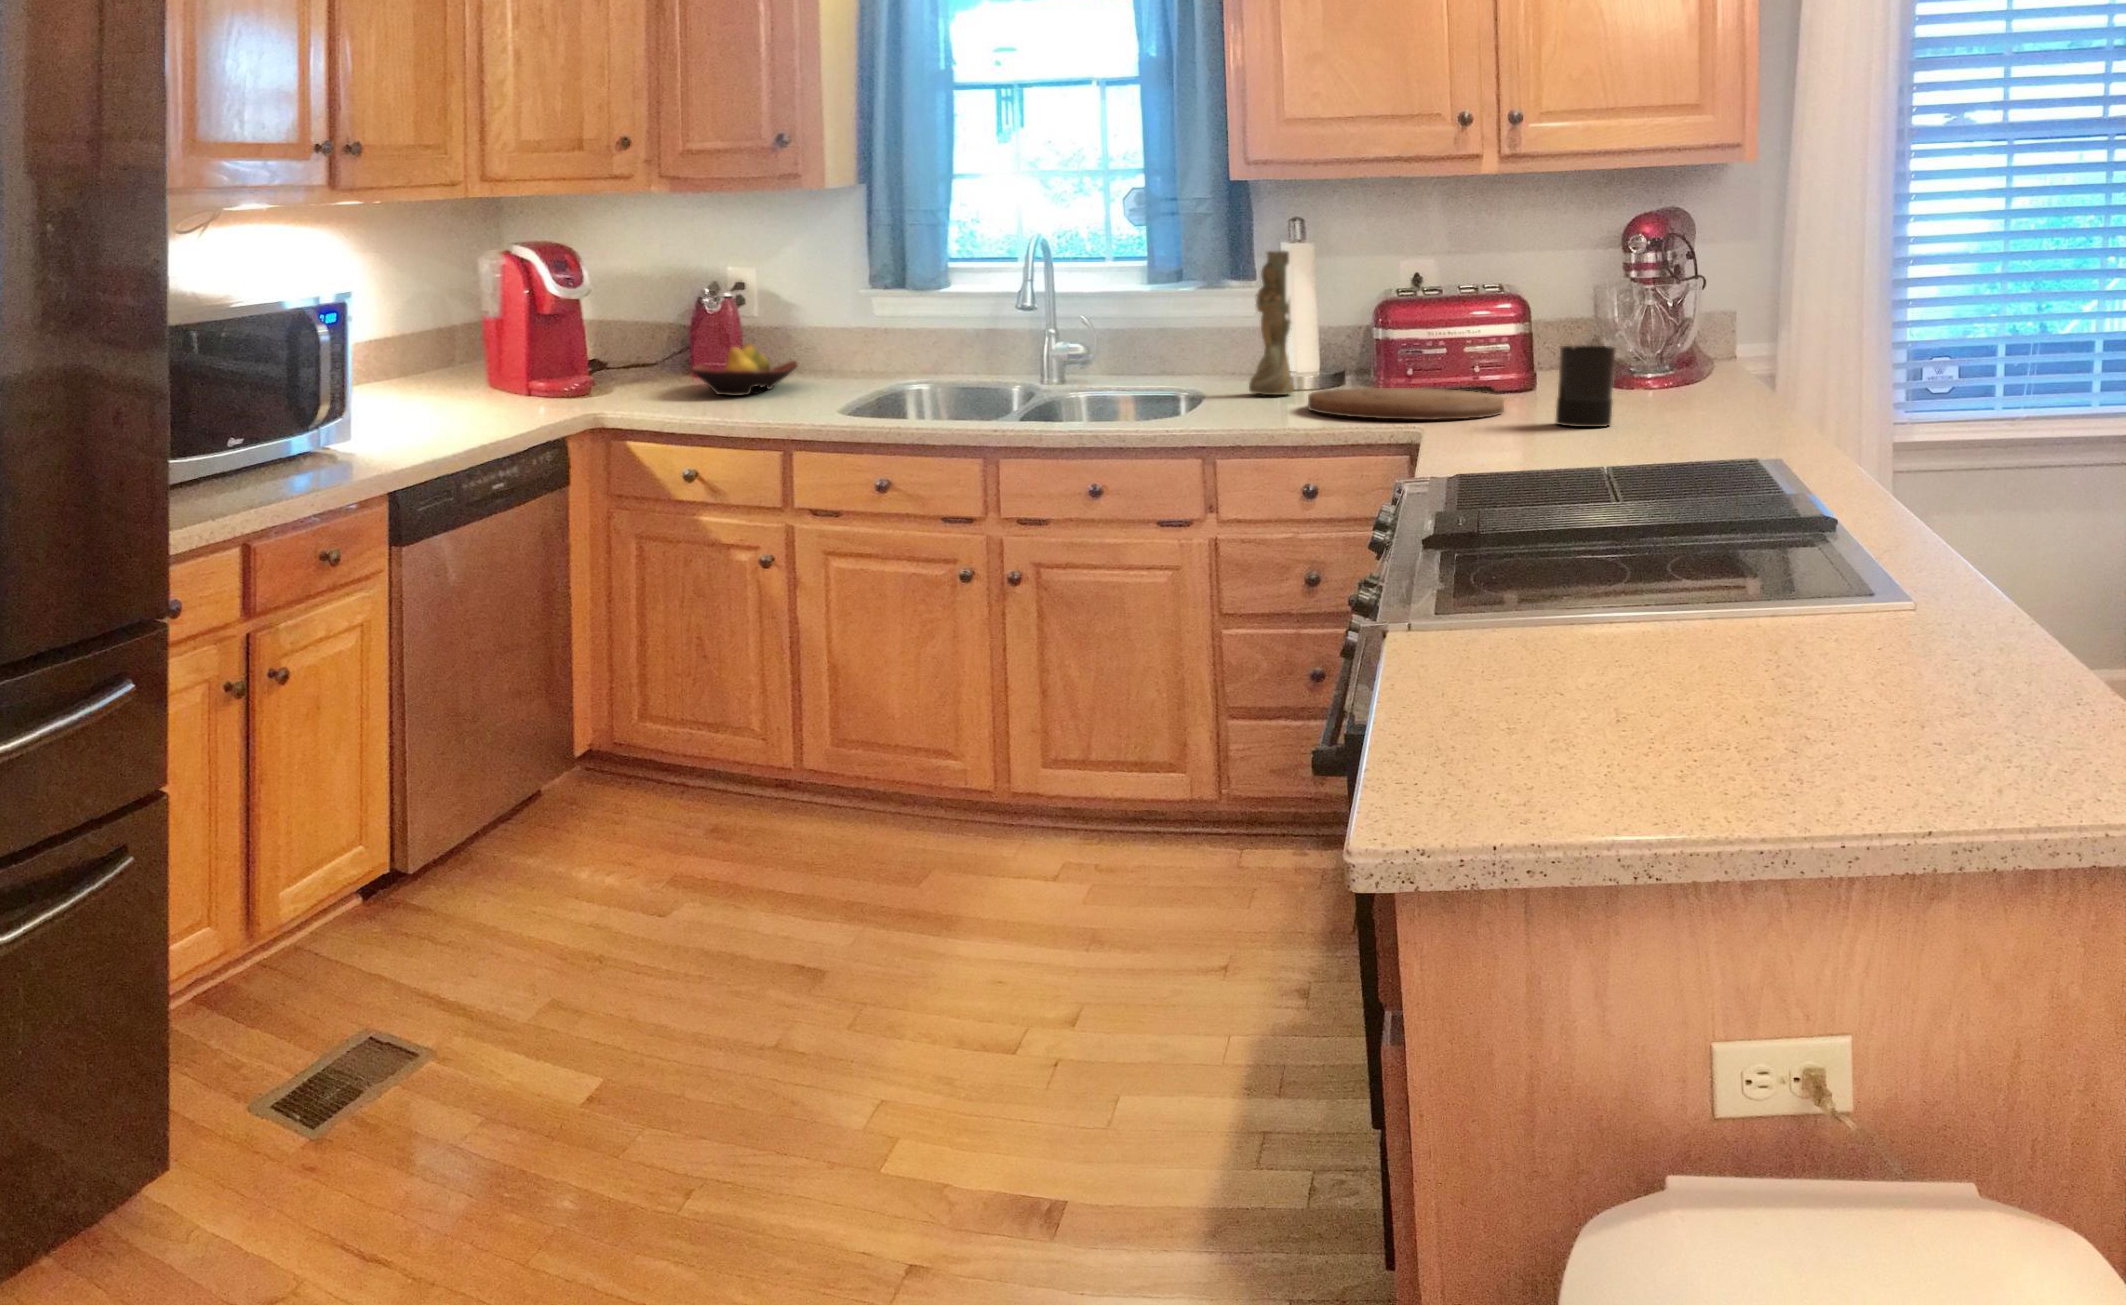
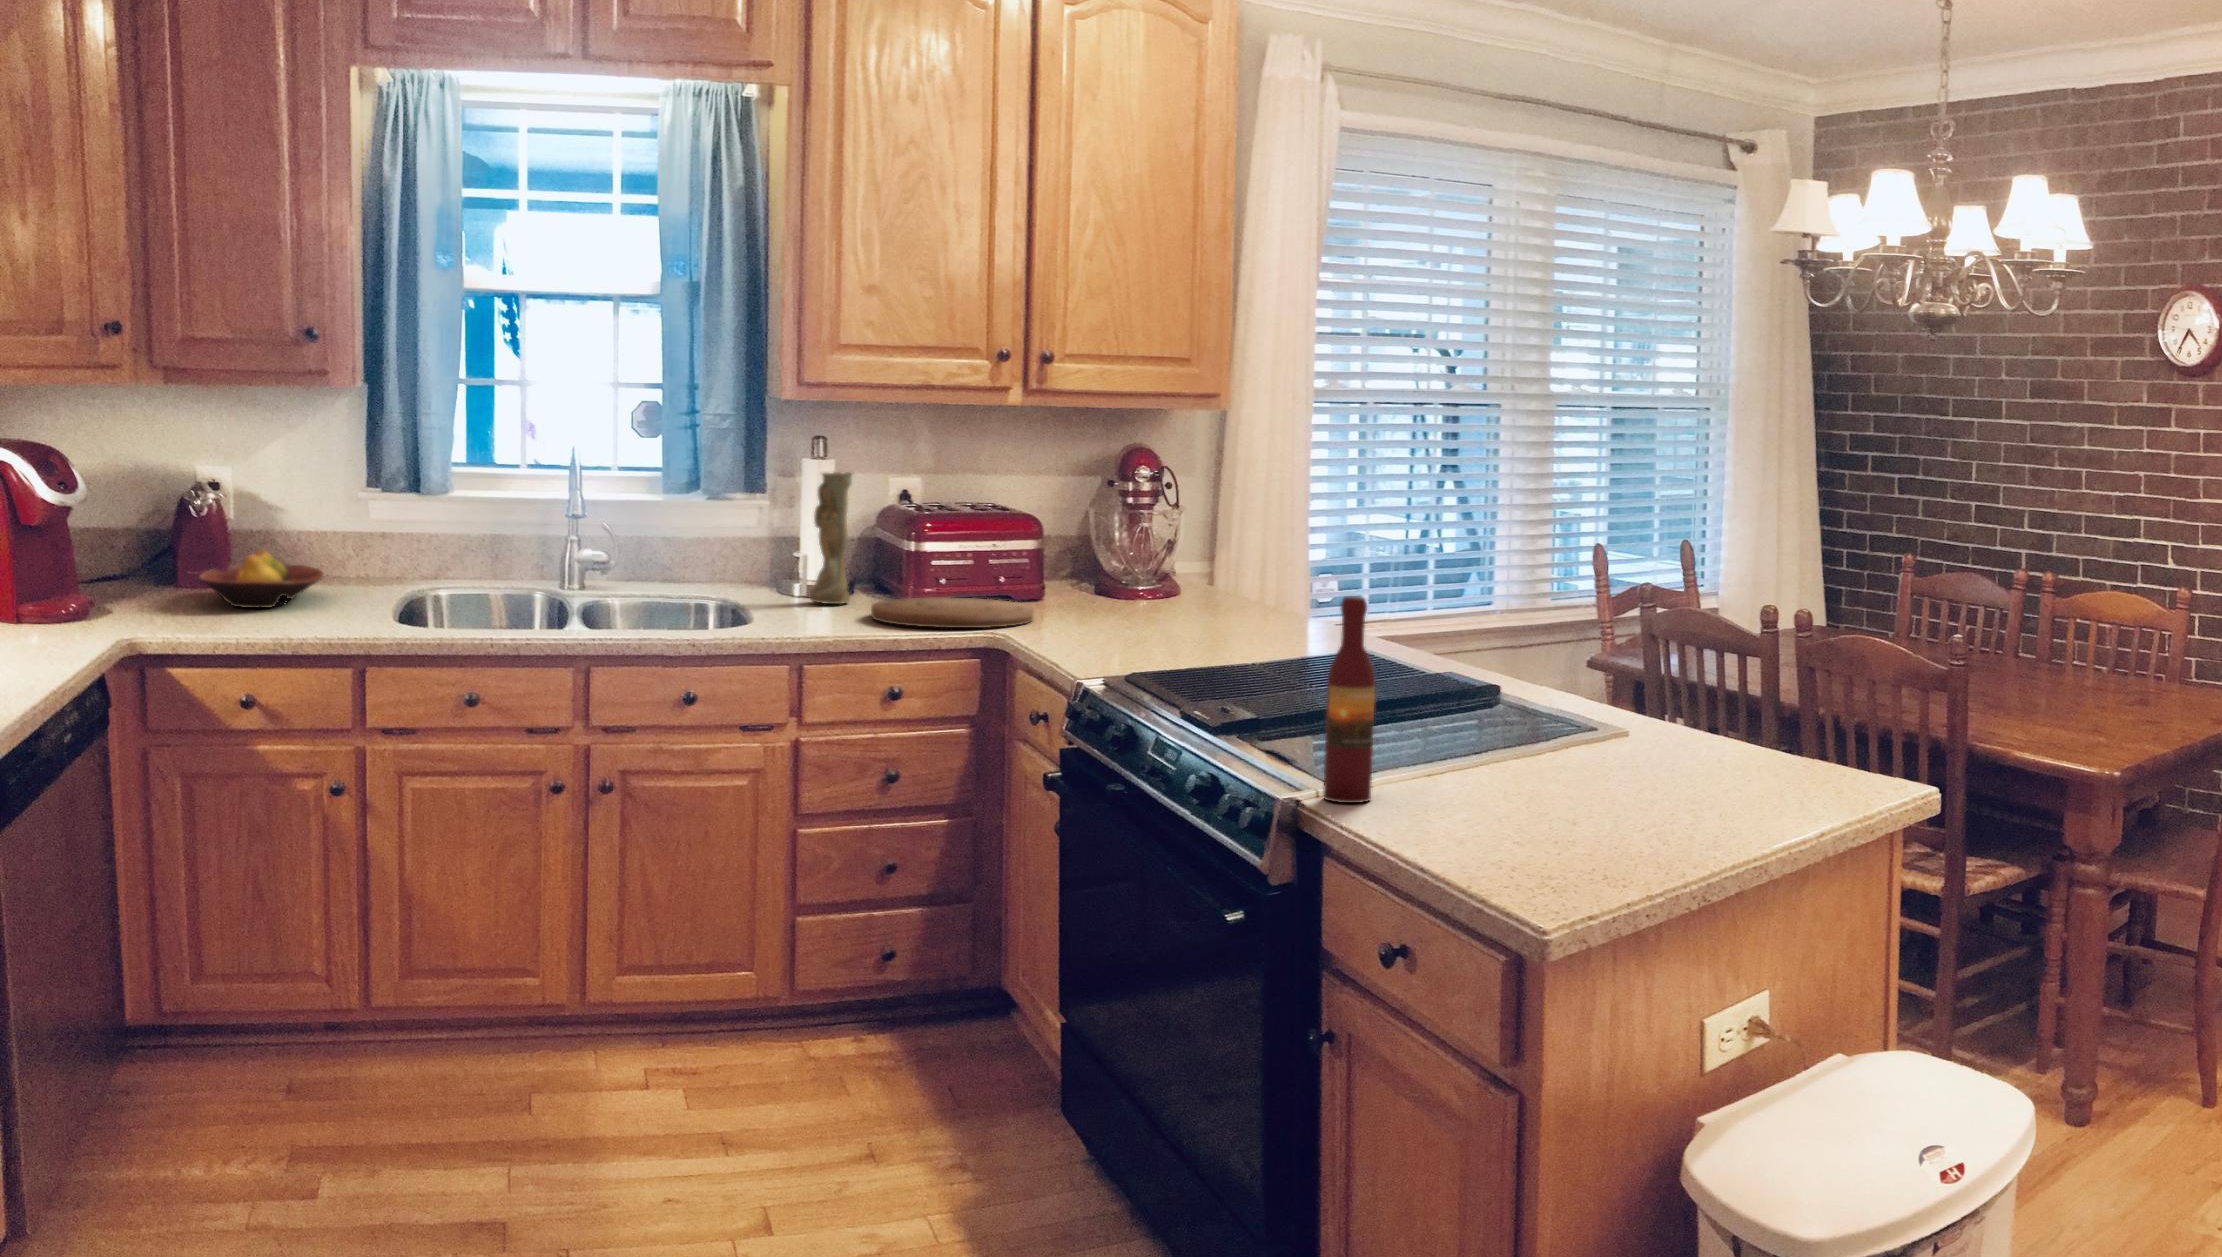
wine bottle: none [1892,337,2002,671] -> present [1323,596,1375,803]
candle: present [1556,340,1616,427] -> none [1074,560,1120,633]

